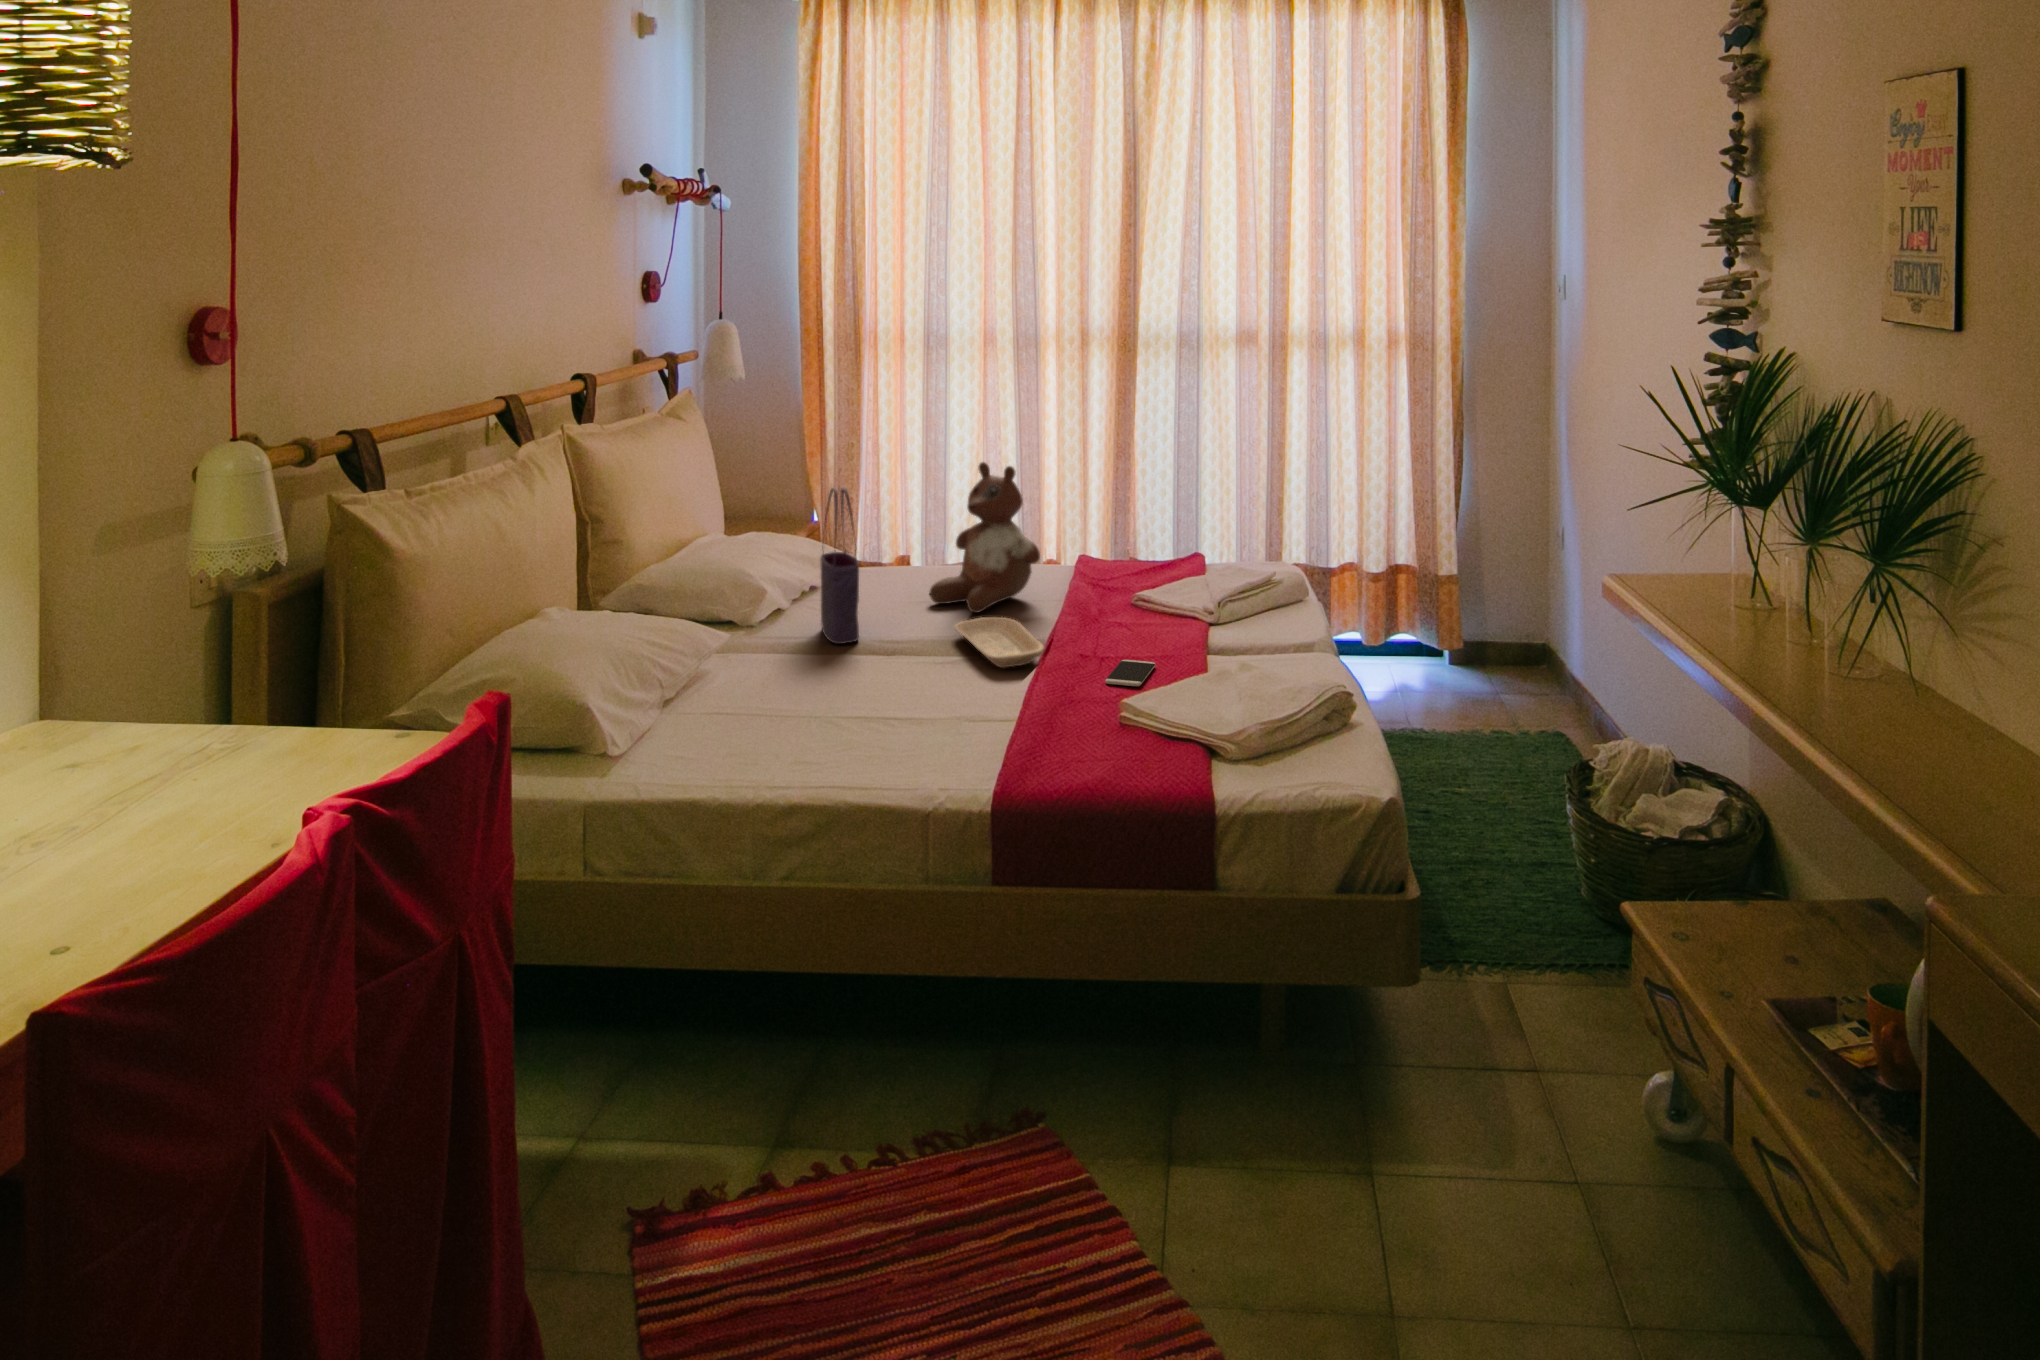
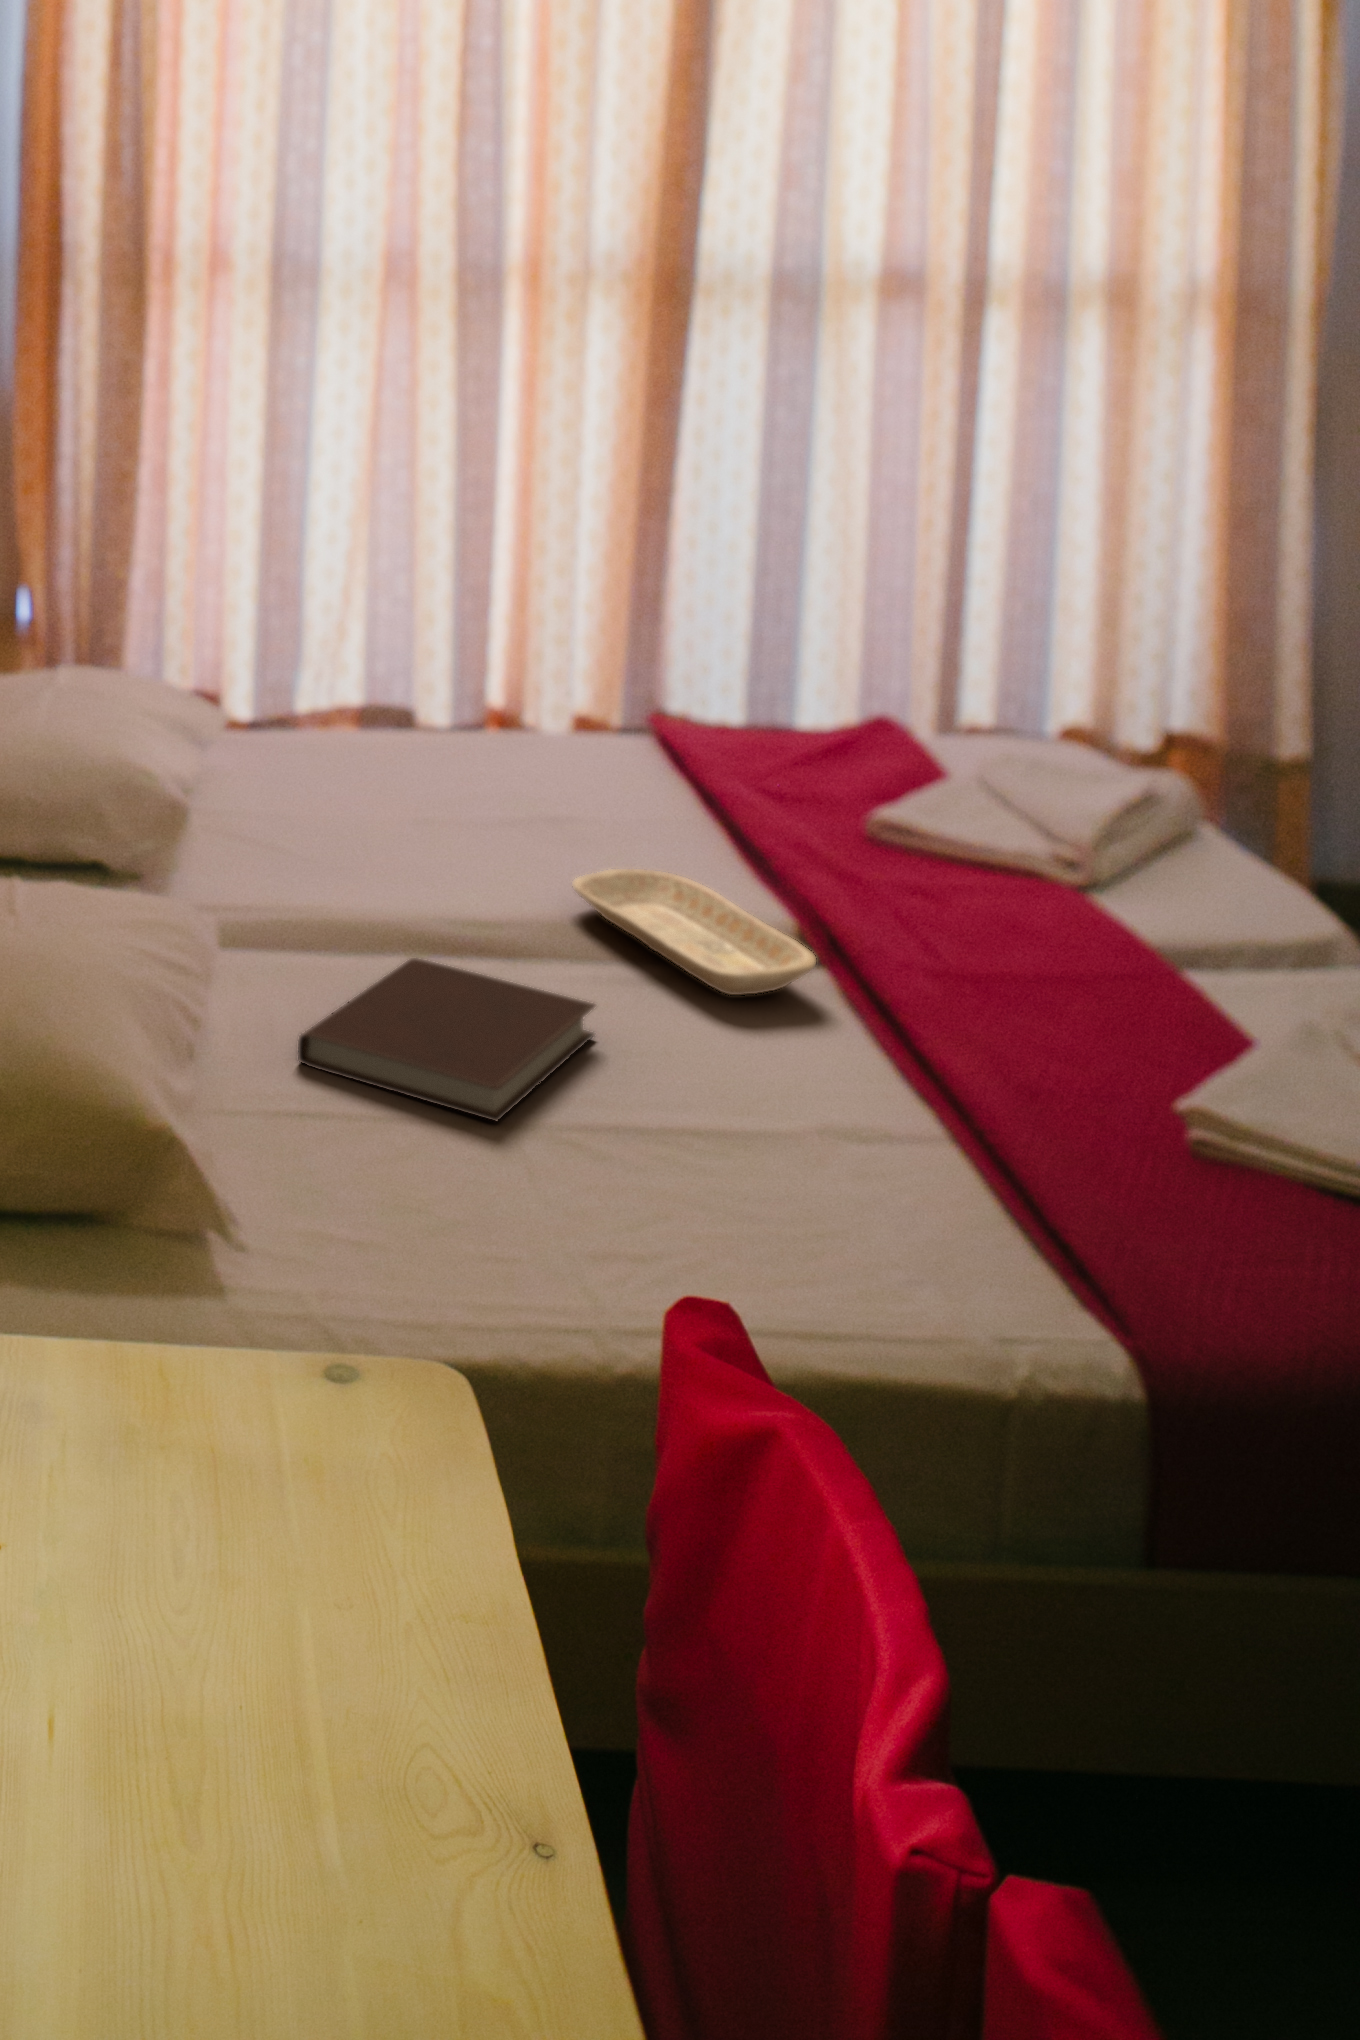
stuffed bear: present [930,462,1040,613] -> none [458,536,693,852]
tote bag: present [820,488,859,644] -> none [285,588,391,914]
notebook: none [763,658,920,722] -> present [298,958,595,1121]
smartphone: present [1105,660,1155,686] -> none [999,996,1093,1069]

